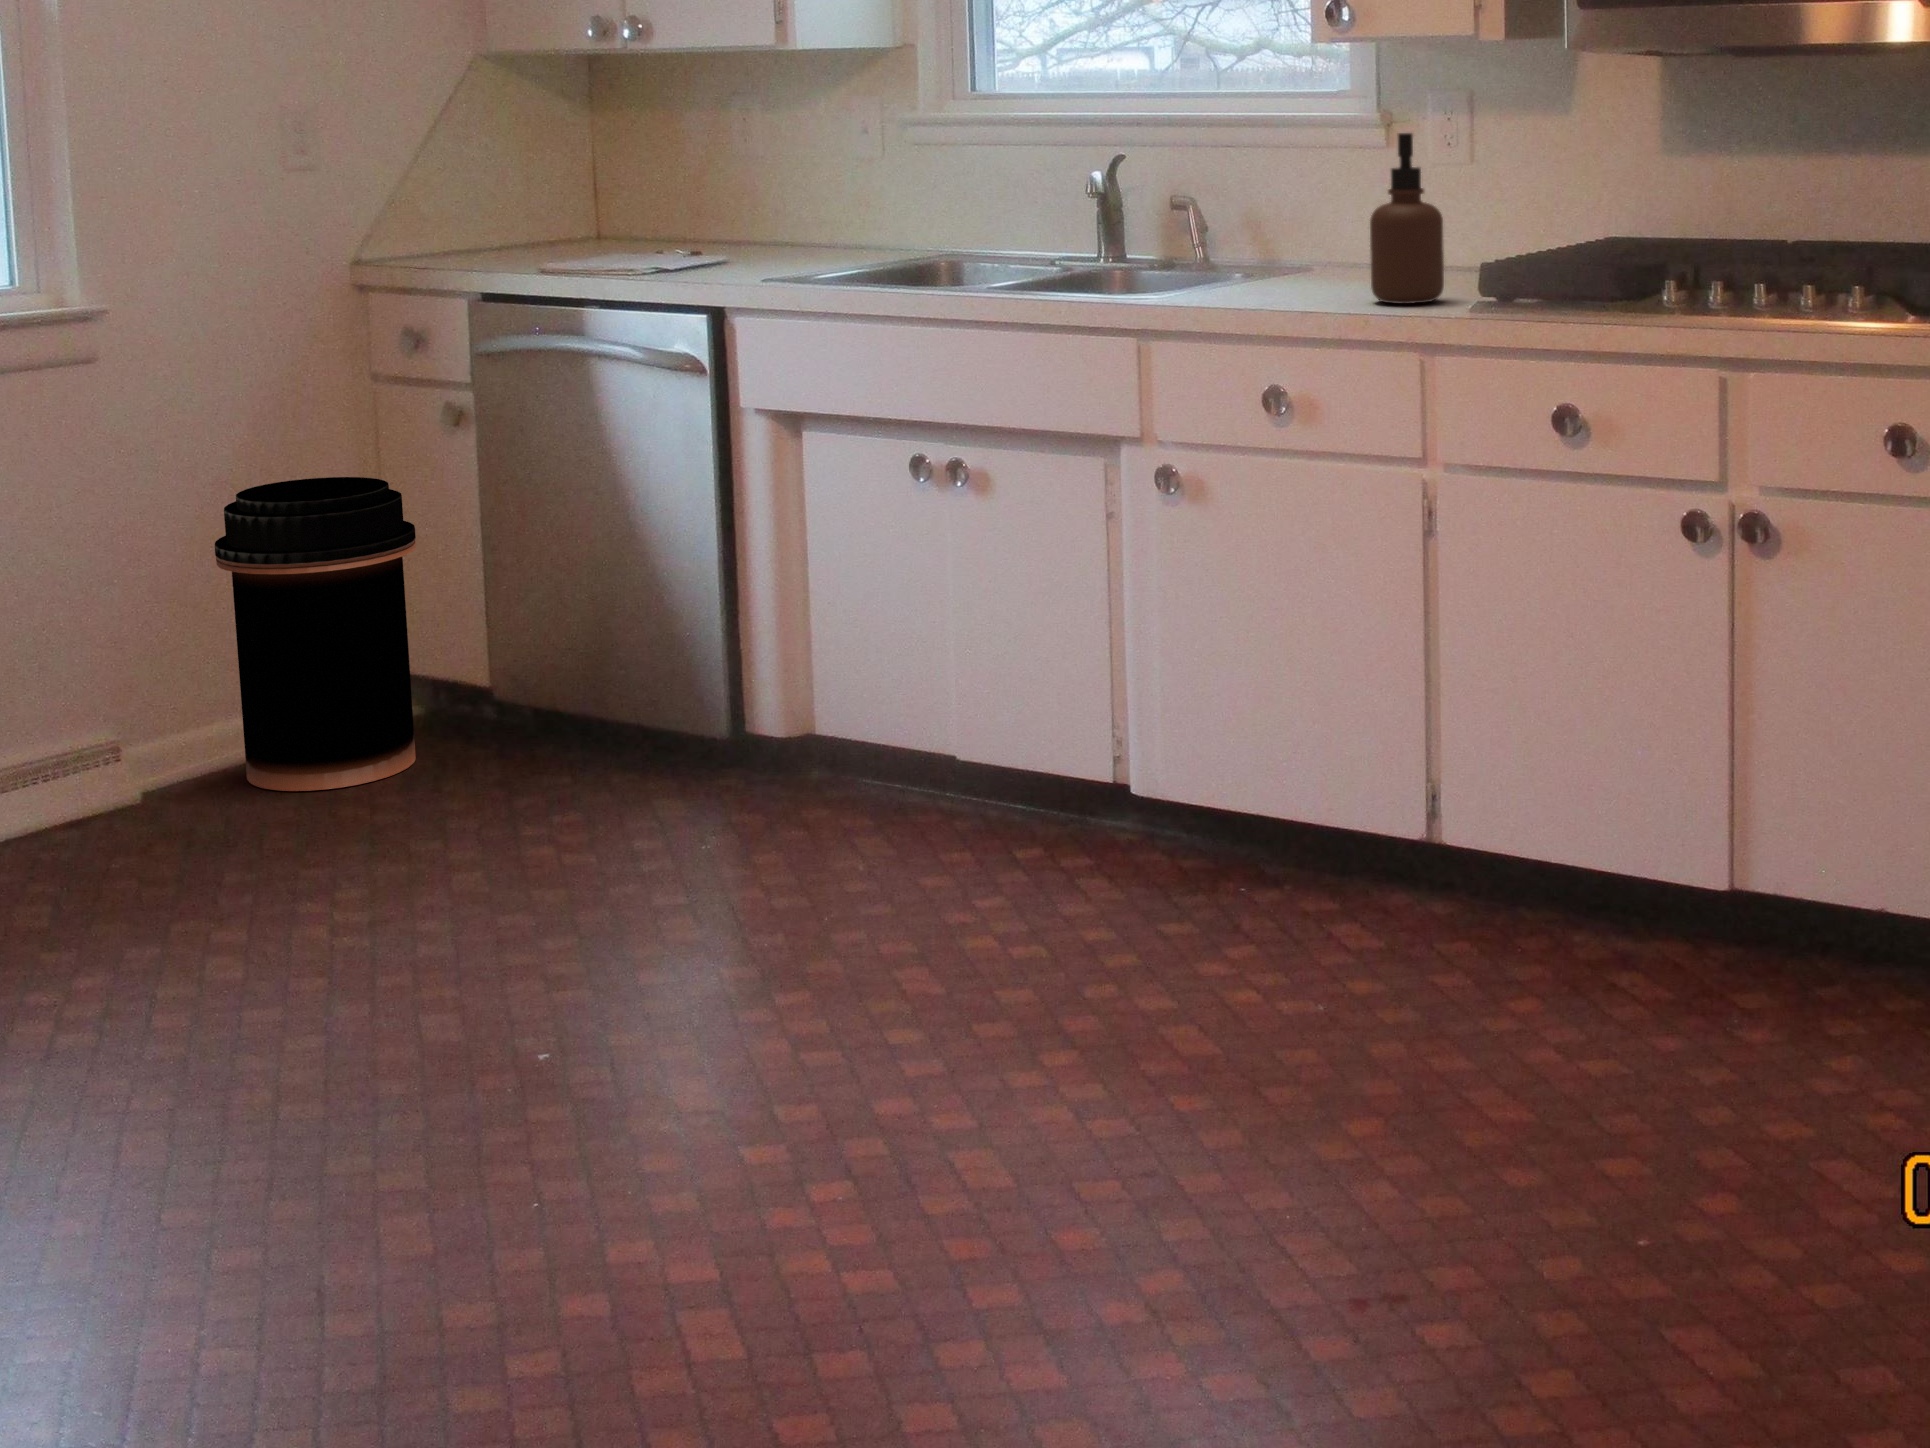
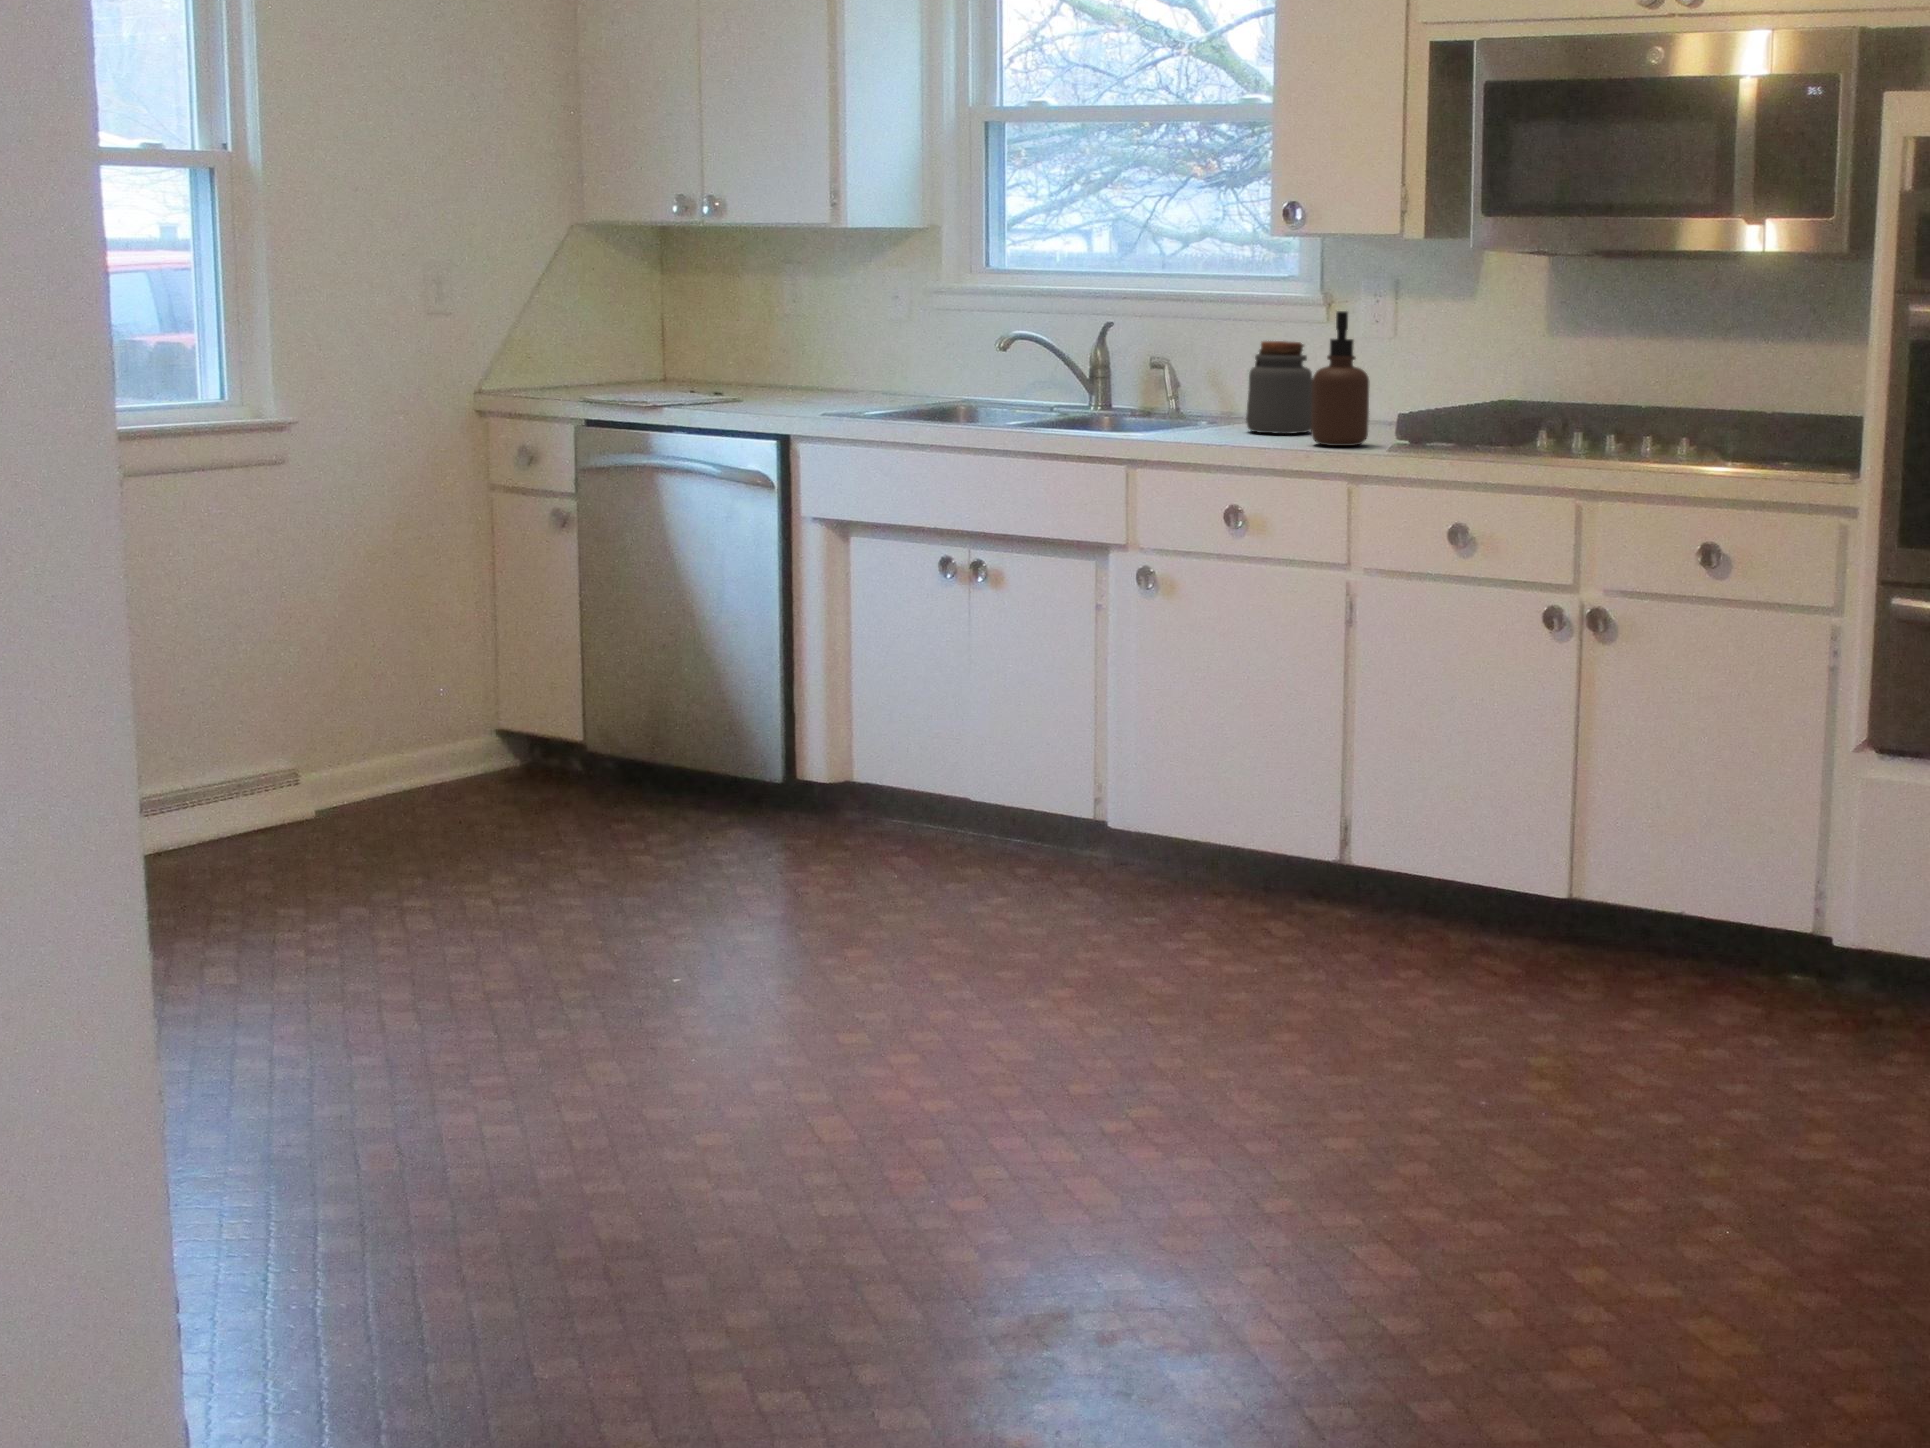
jar: none [1290,171,1375,287] -> present [1246,341,1312,434]
trash can: present [215,477,416,791] -> none [377,565,533,811]

